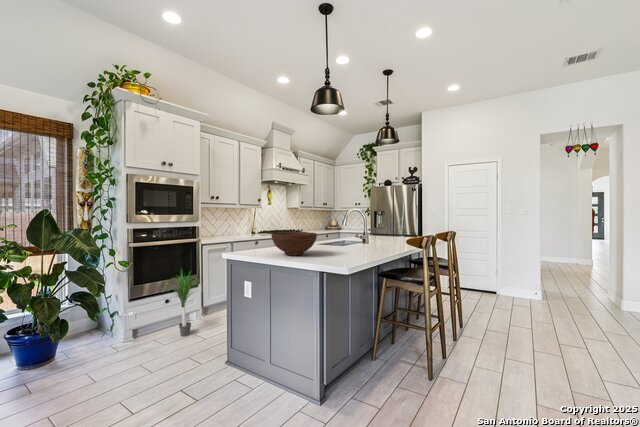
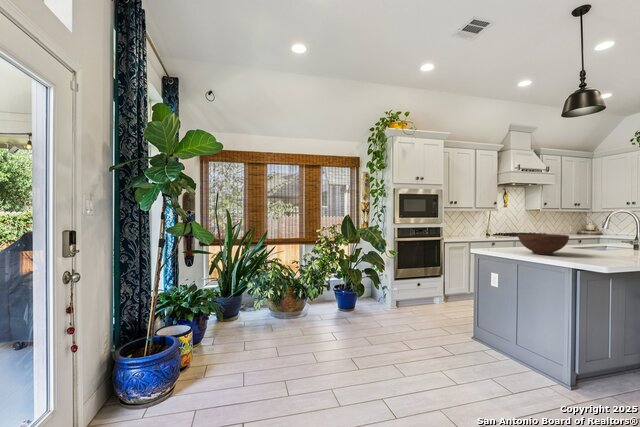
potted plant: present [171,272,195,336] -> none [414,258,452,313]

